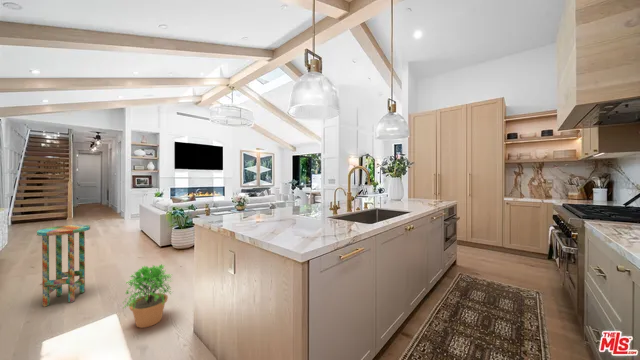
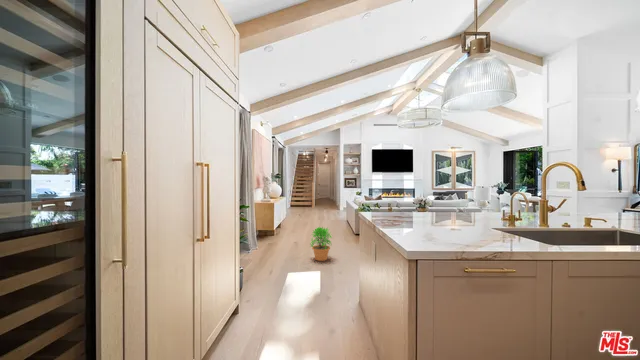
side table: present [37,225,90,307] -> none [285,203,305,244]

